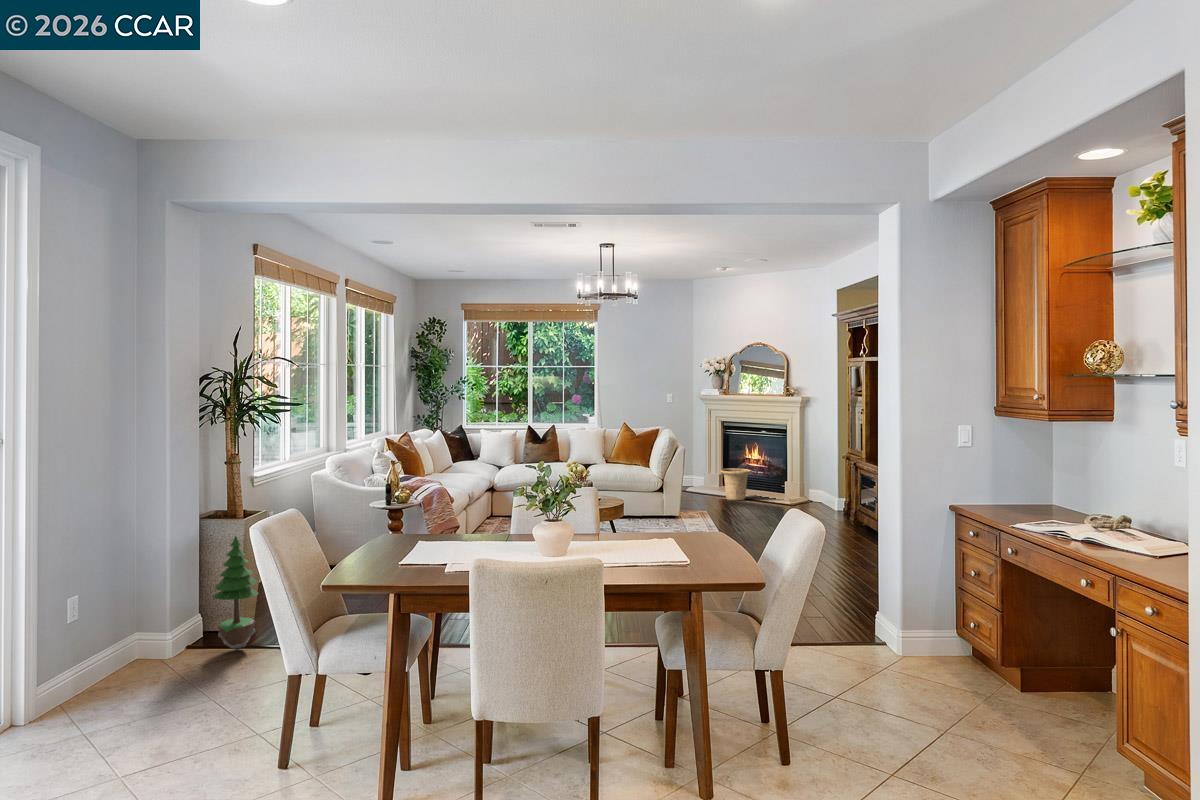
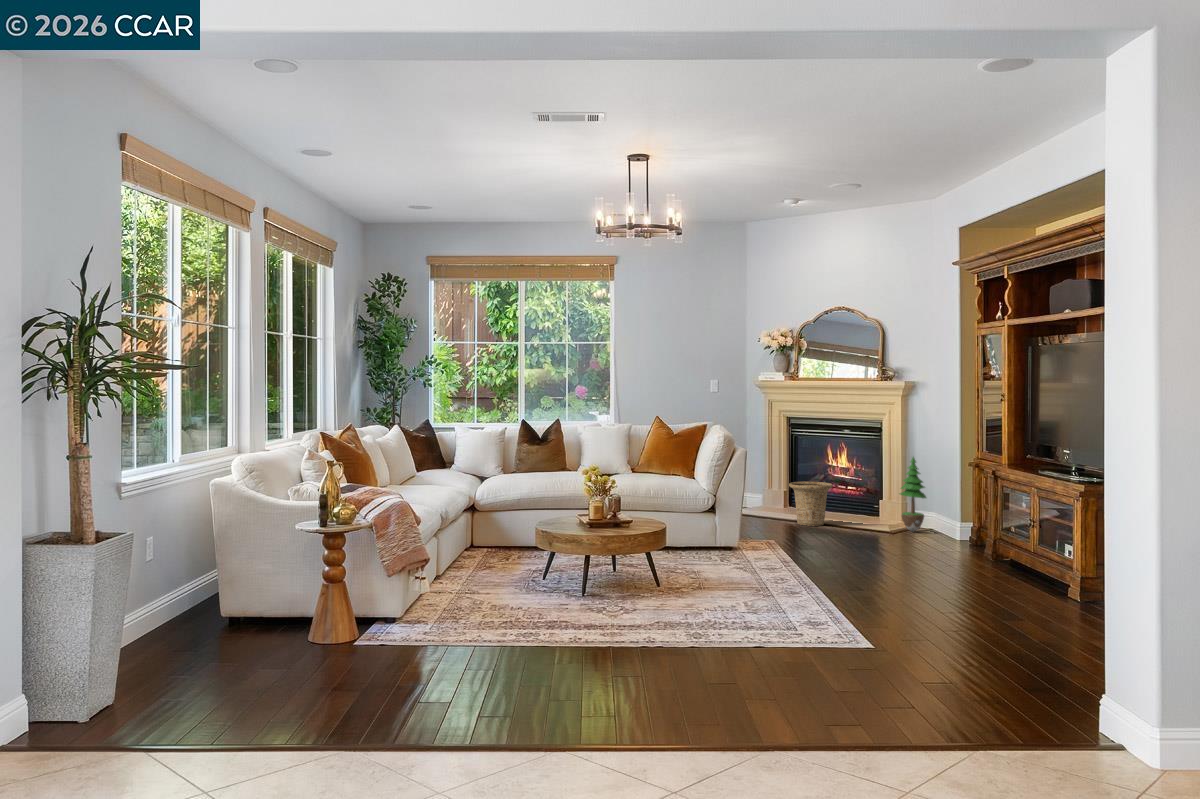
potted tree: present [213,536,259,650] -> present [899,457,926,532]

